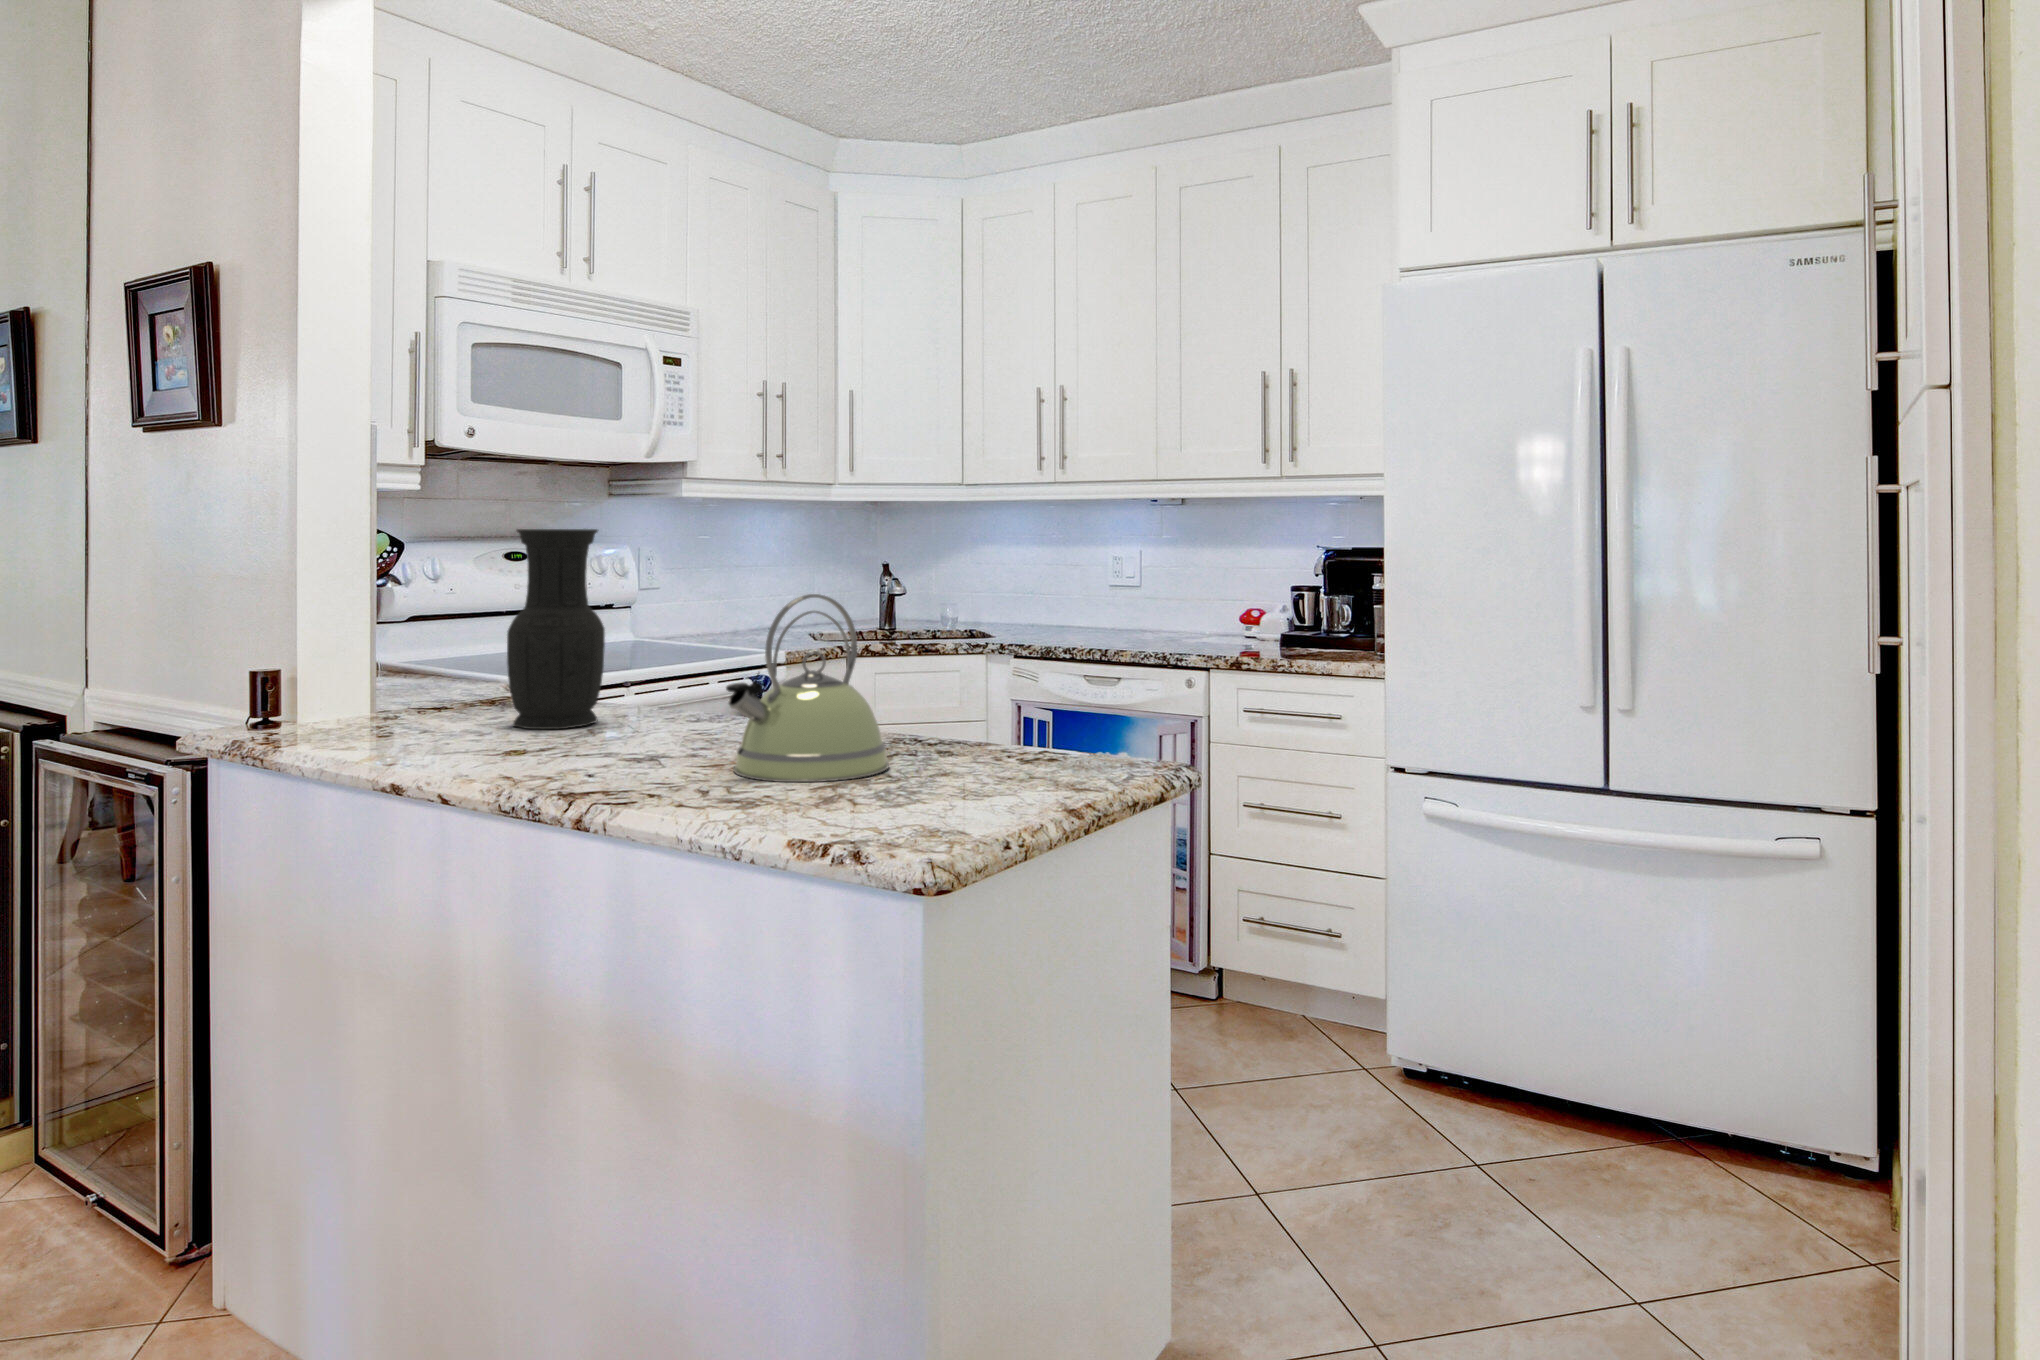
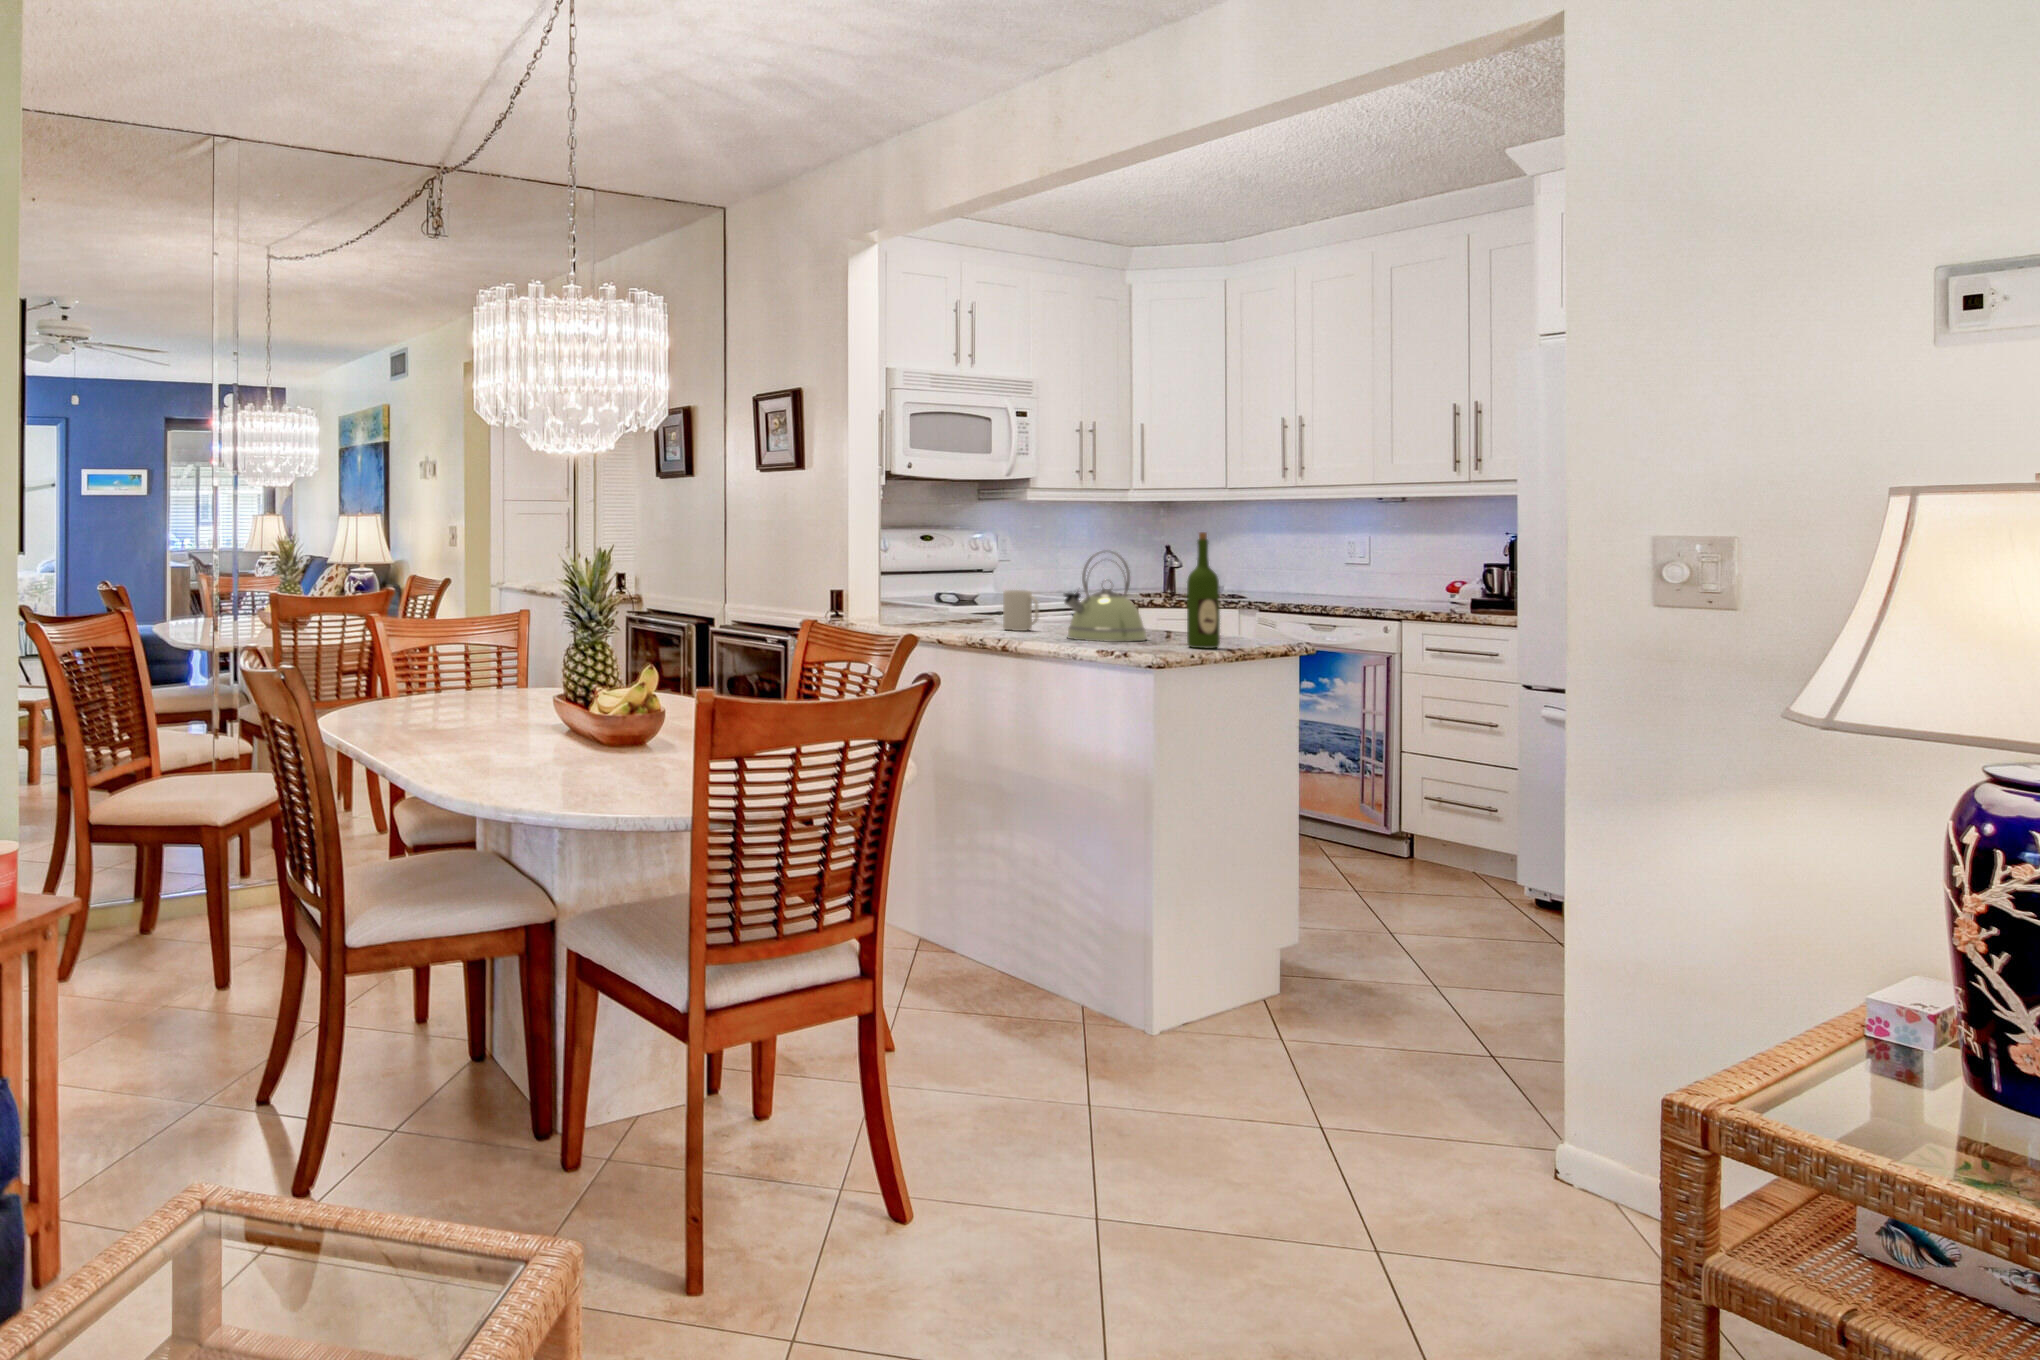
vase: present [507,529,605,729] -> none [943,519,993,625]
wine bottle: none [975,560,1036,798] -> present [1187,532,1220,649]
mug: none [614,667,683,748] -> present [1003,590,1038,631]

